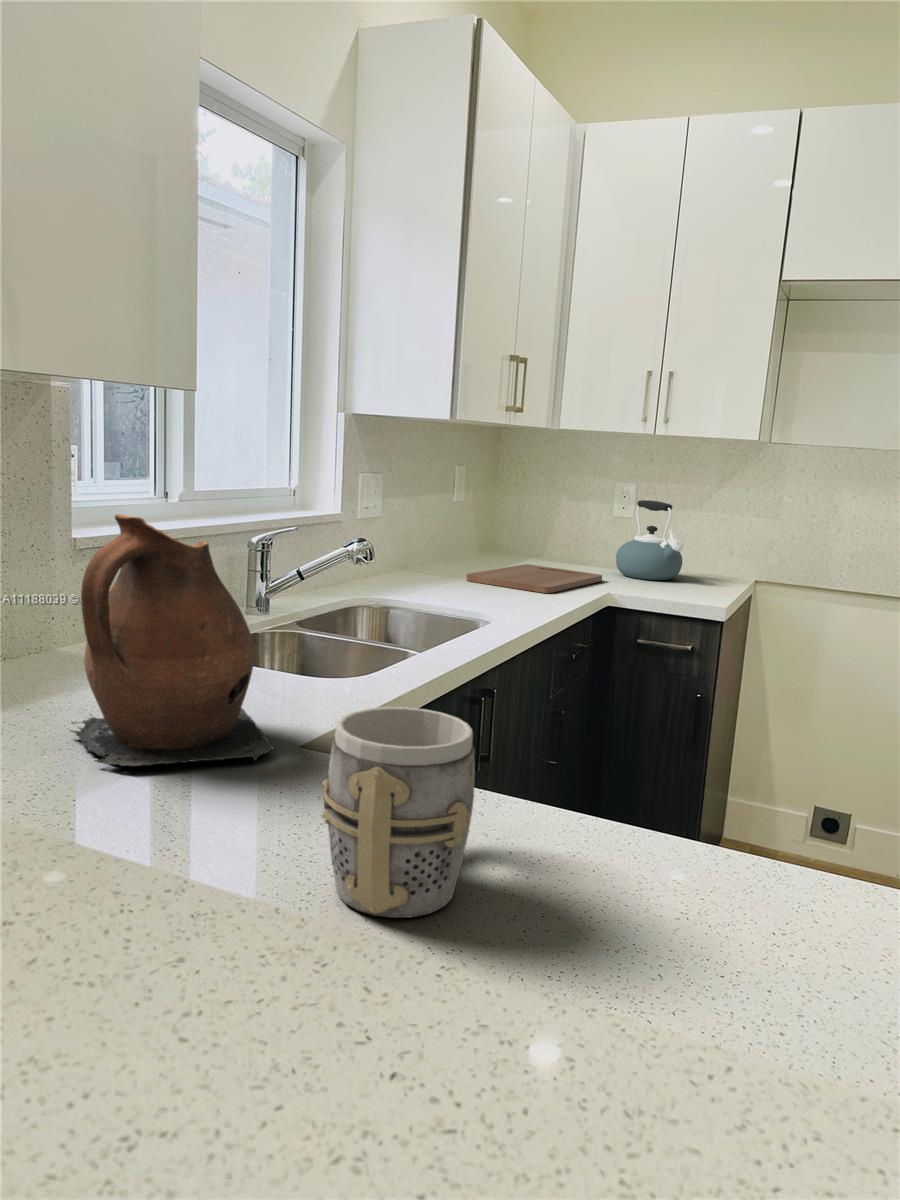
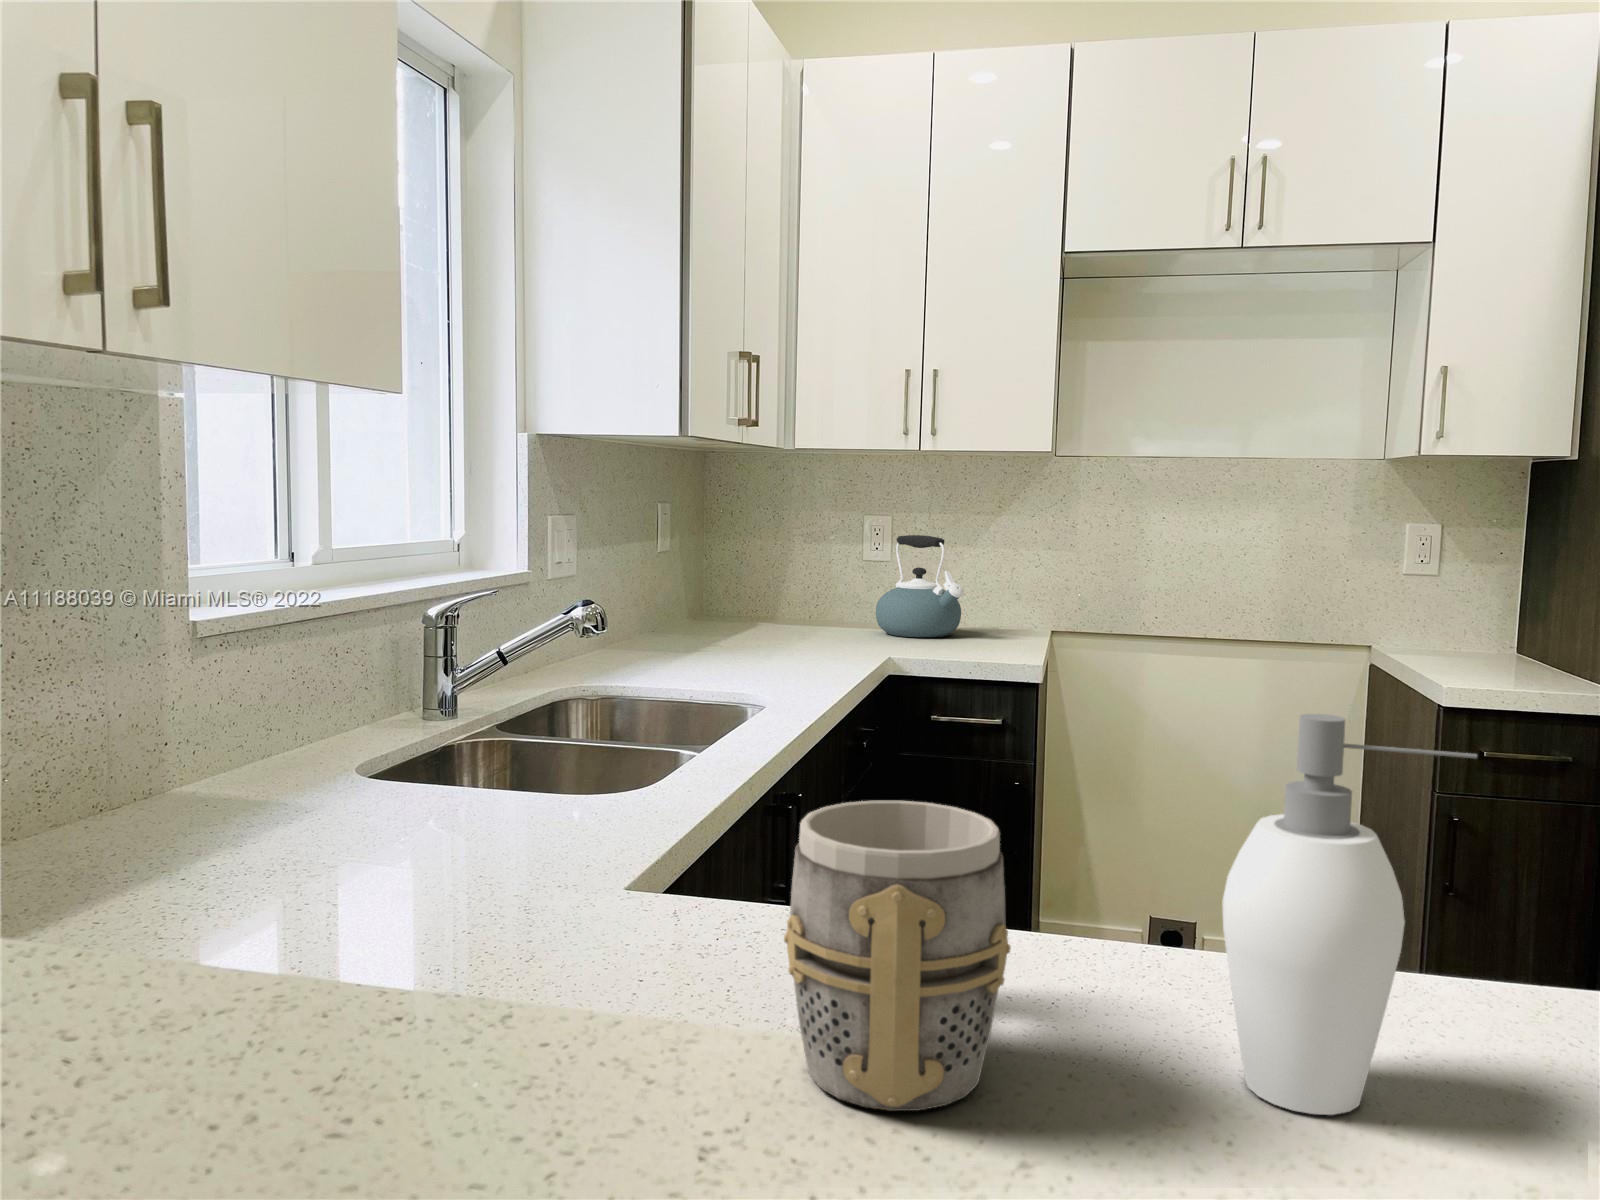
ceramic pitcher: present [70,514,273,766] -> none [269,563,594,944]
cutting board: present [466,564,602,593] -> none [696,629,867,662]
soap dispenser: none [626,678,807,963] -> present [1223,714,1477,1115]

